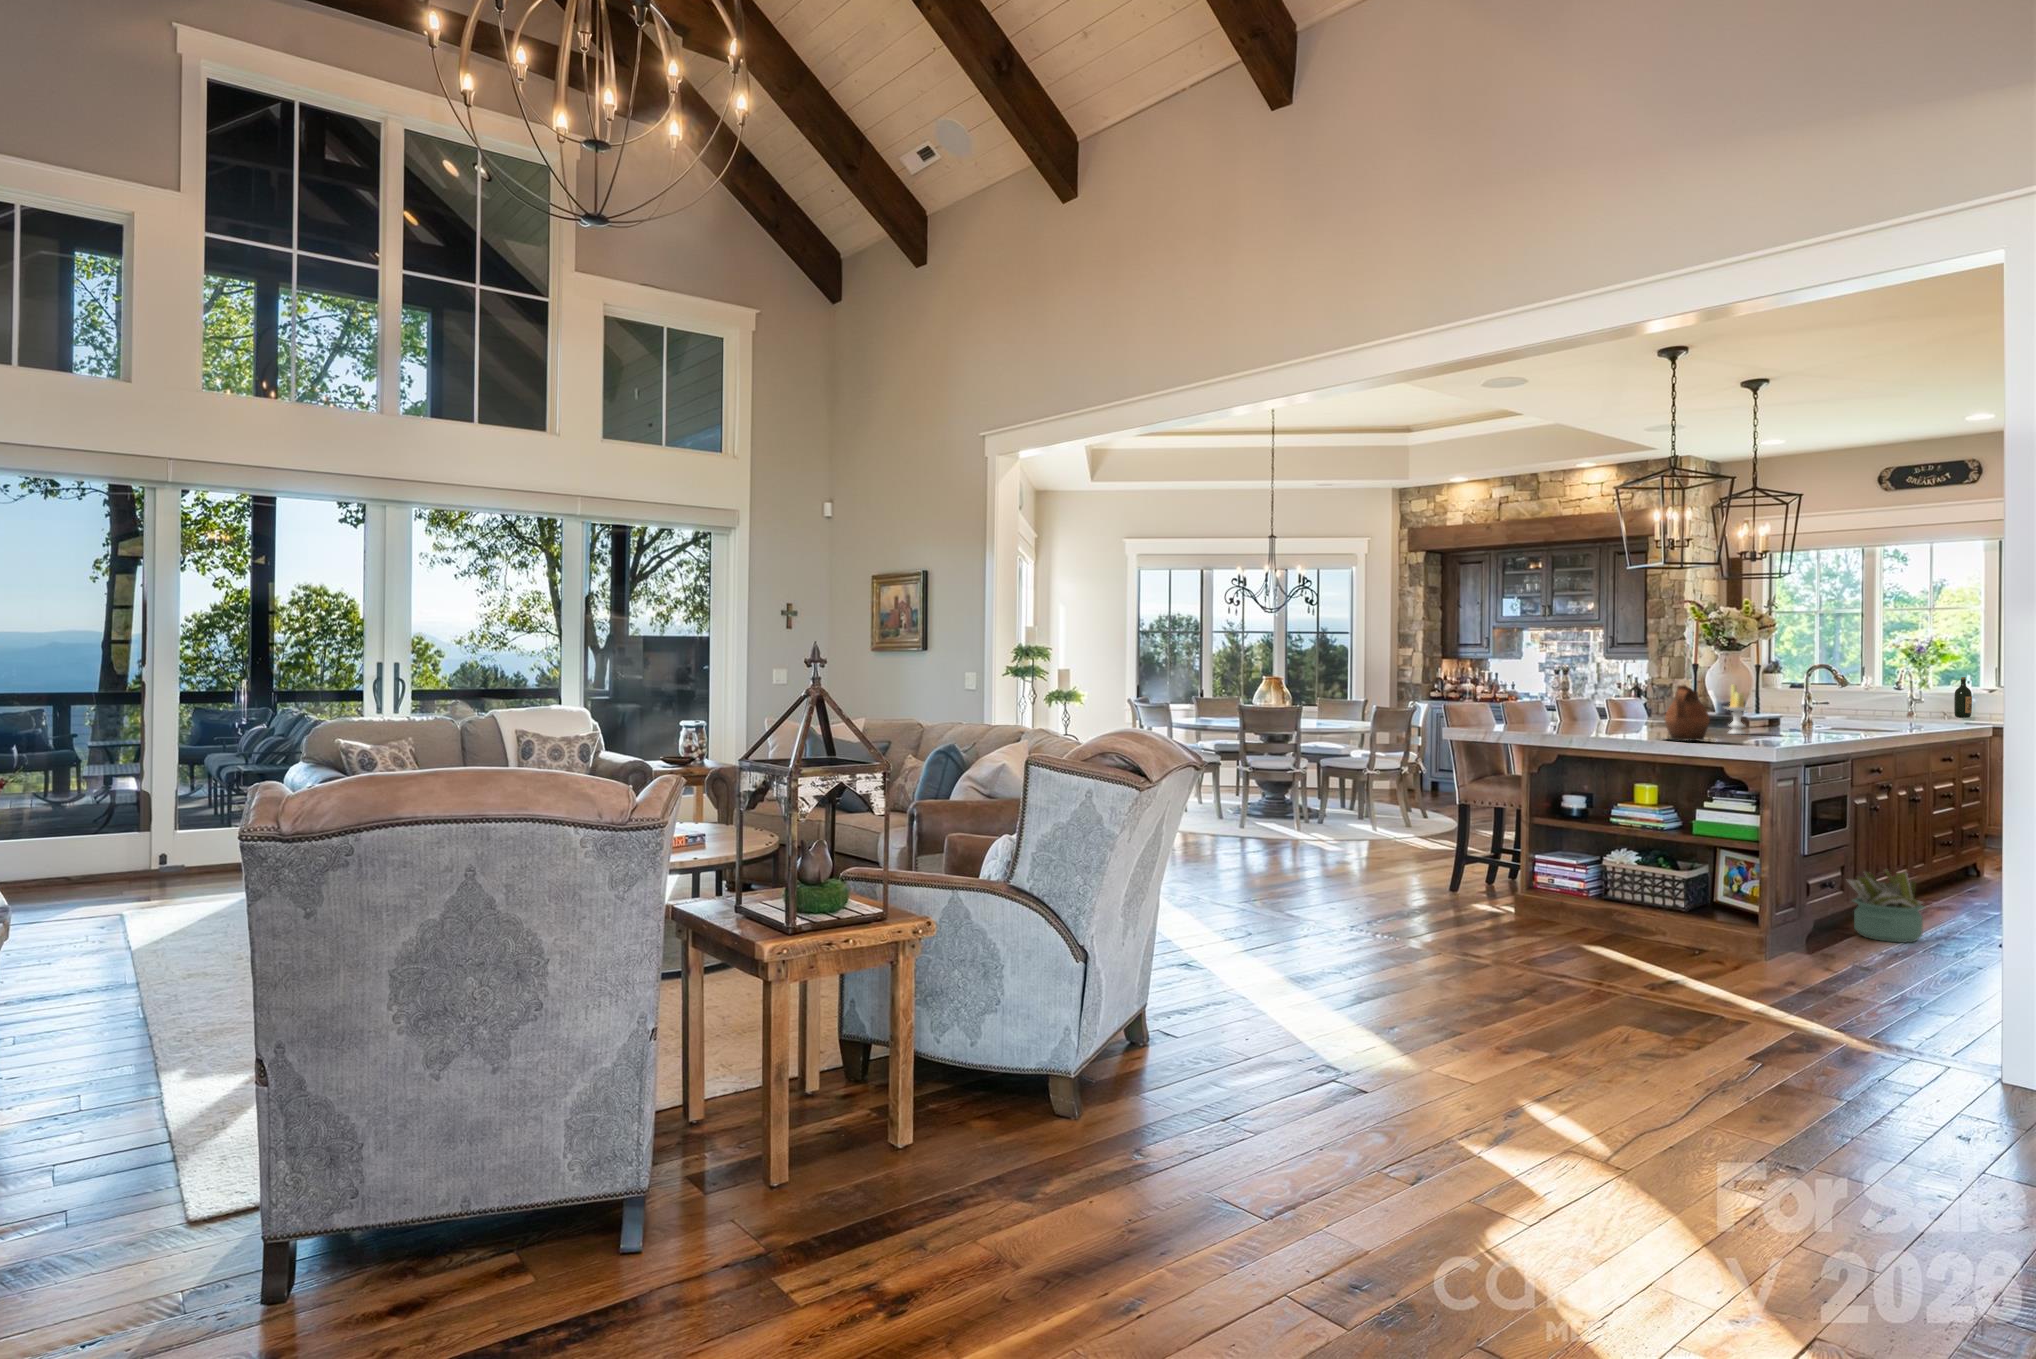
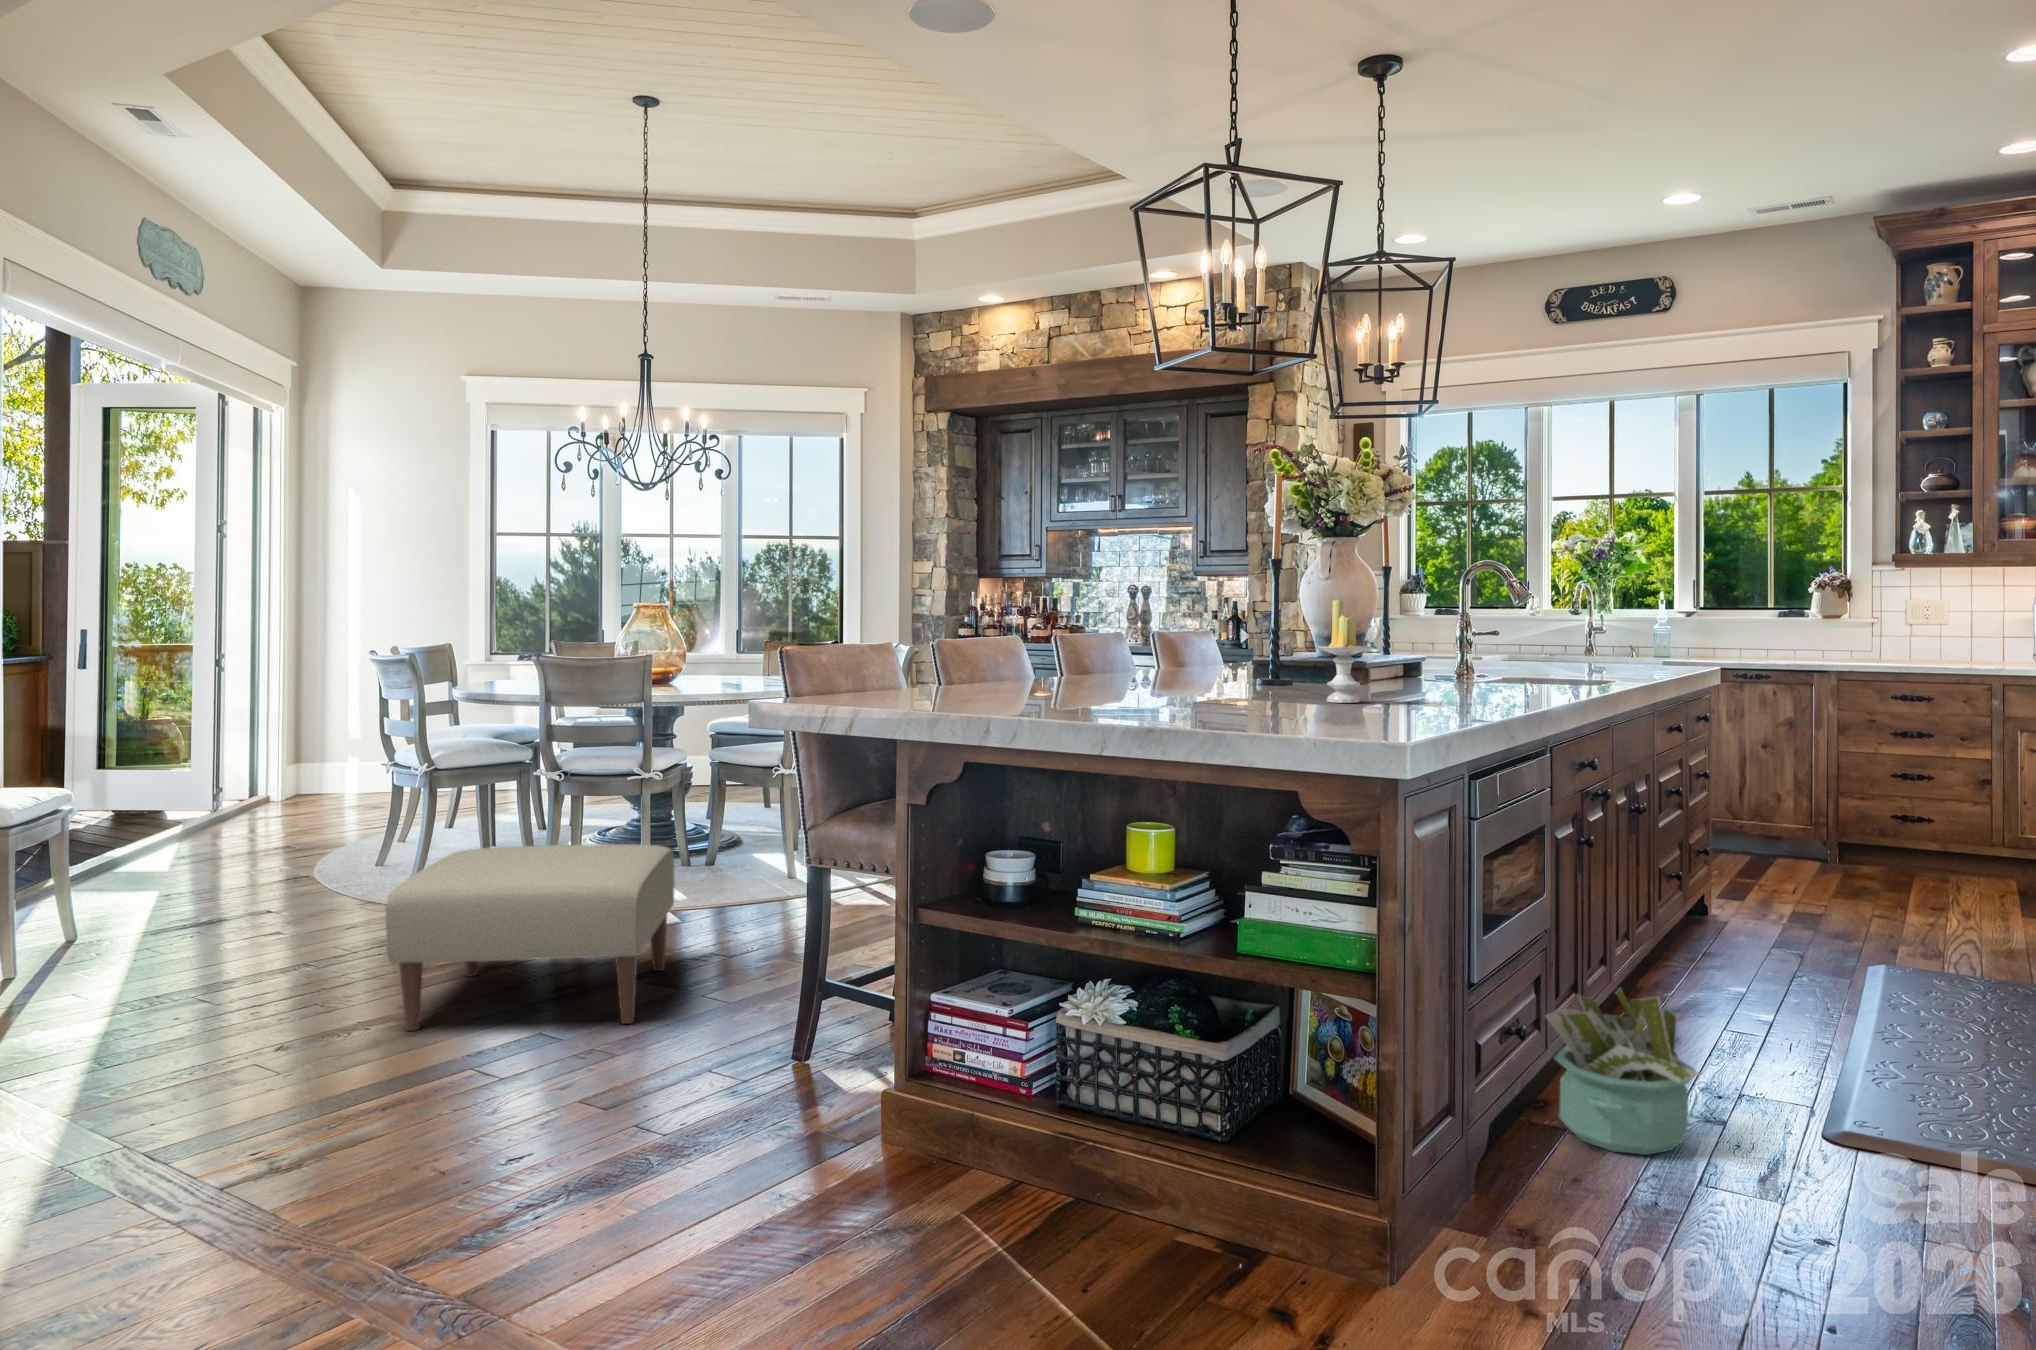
wine bottle: present [1954,677,1972,717] -> none [1641,594,1663,652]
ceramic pitcher: present [1664,685,1712,741] -> none [1163,597,1291,734]
ottoman: none [1247,797,1365,877] -> present [386,844,675,1031]

